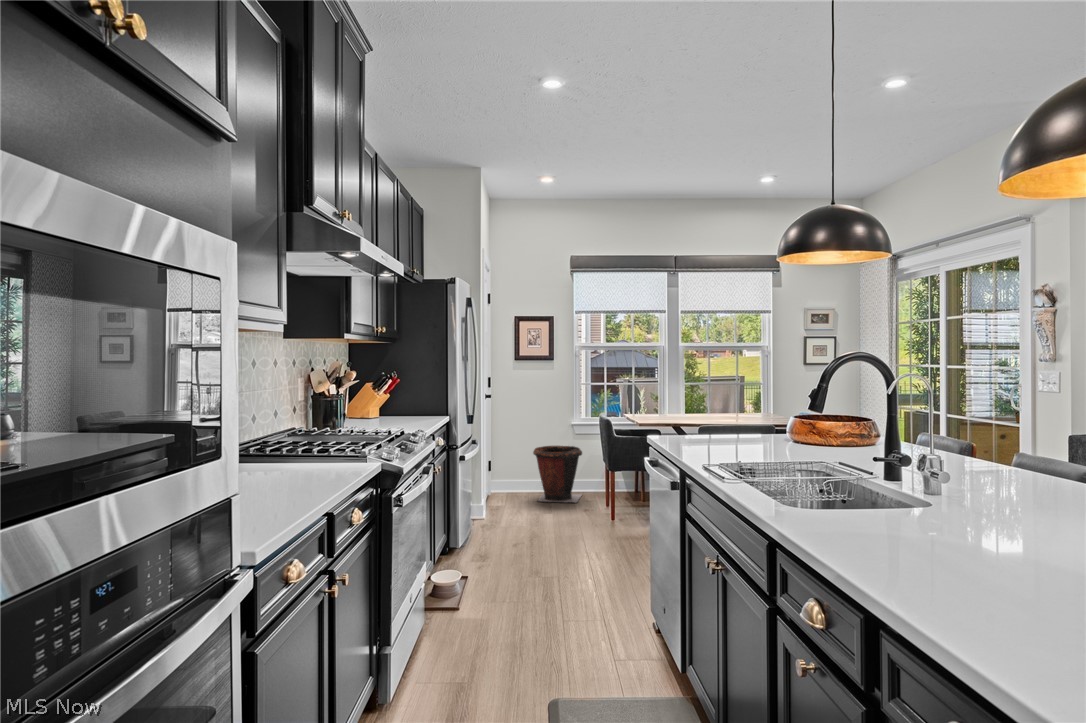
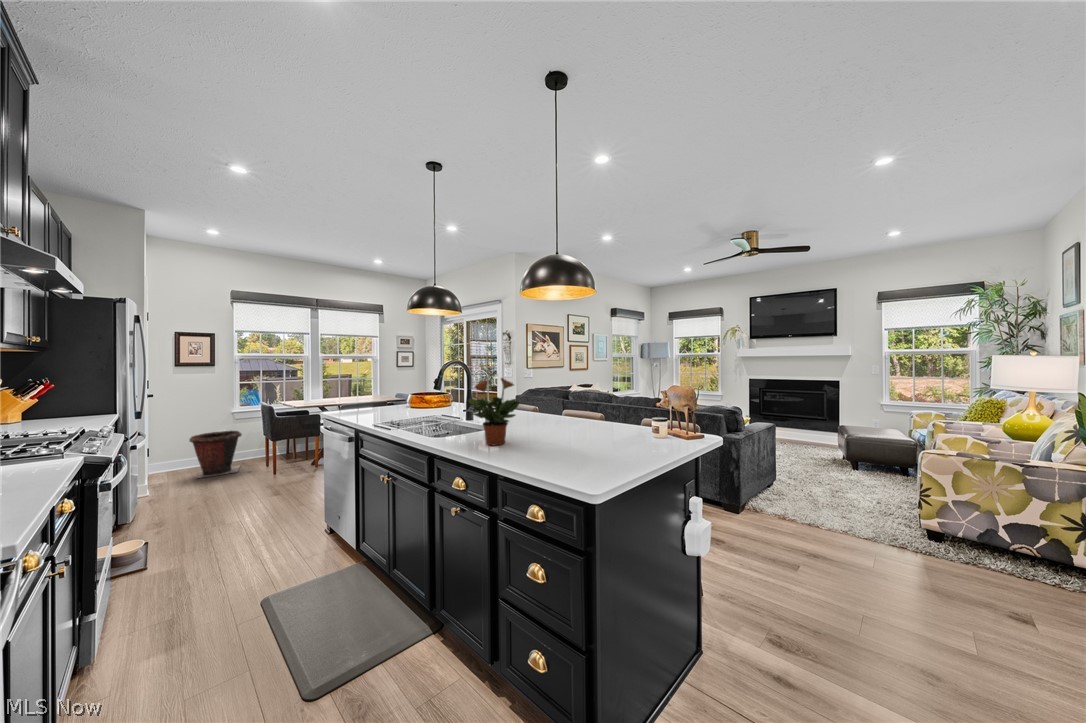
potted plant: none [839,392,993,554] -> present [468,378,523,445]

